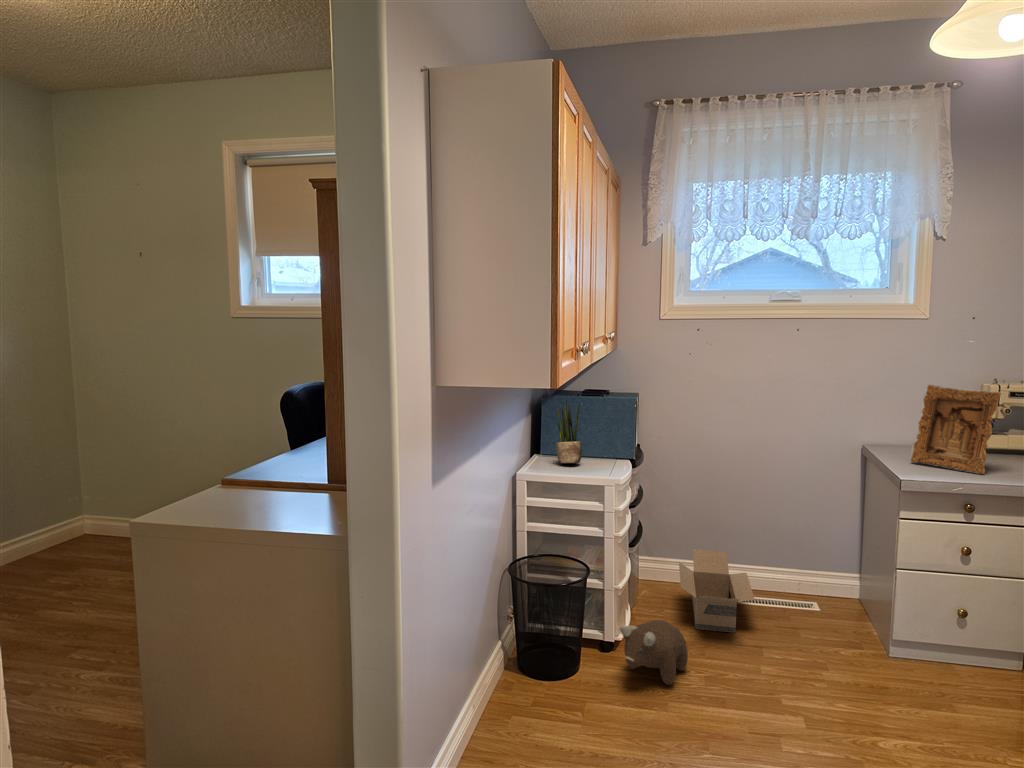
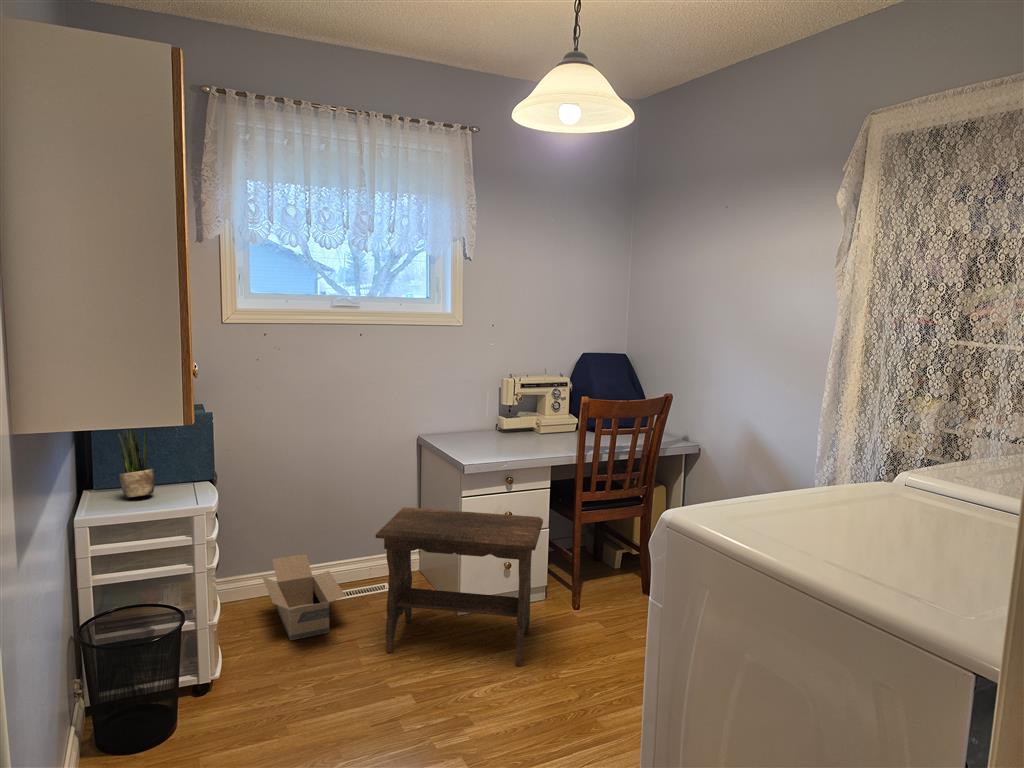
picture frame: present [910,385,1001,474] -> none [462,381,522,451]
footstool: none [782,519,1012,737] -> present [376,507,543,666]
plush toy: present [620,620,688,685] -> none [225,644,295,710]

